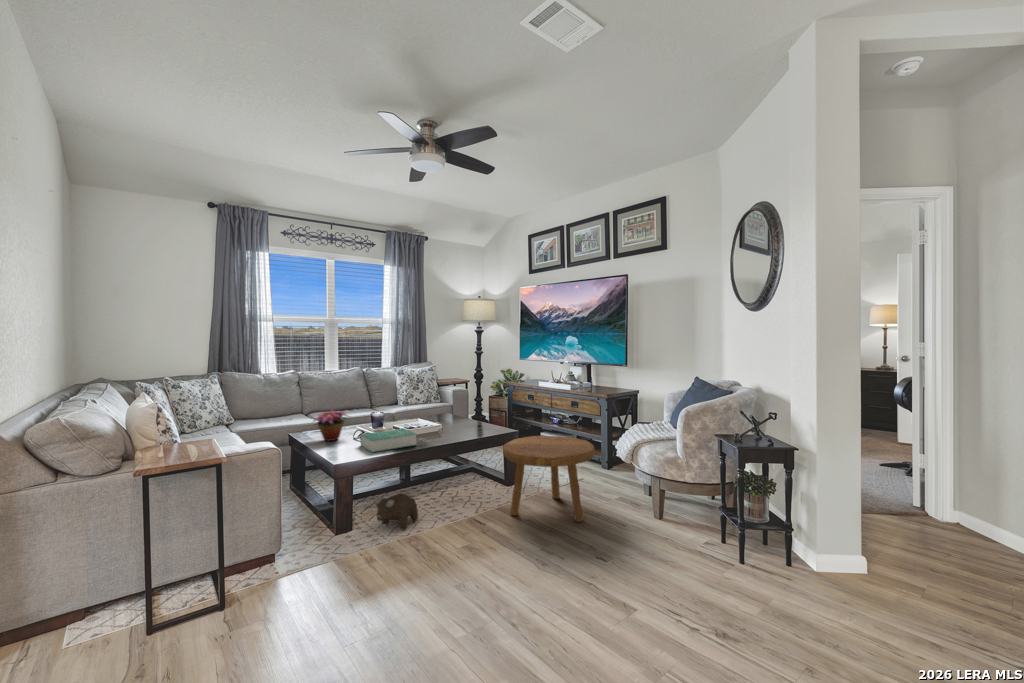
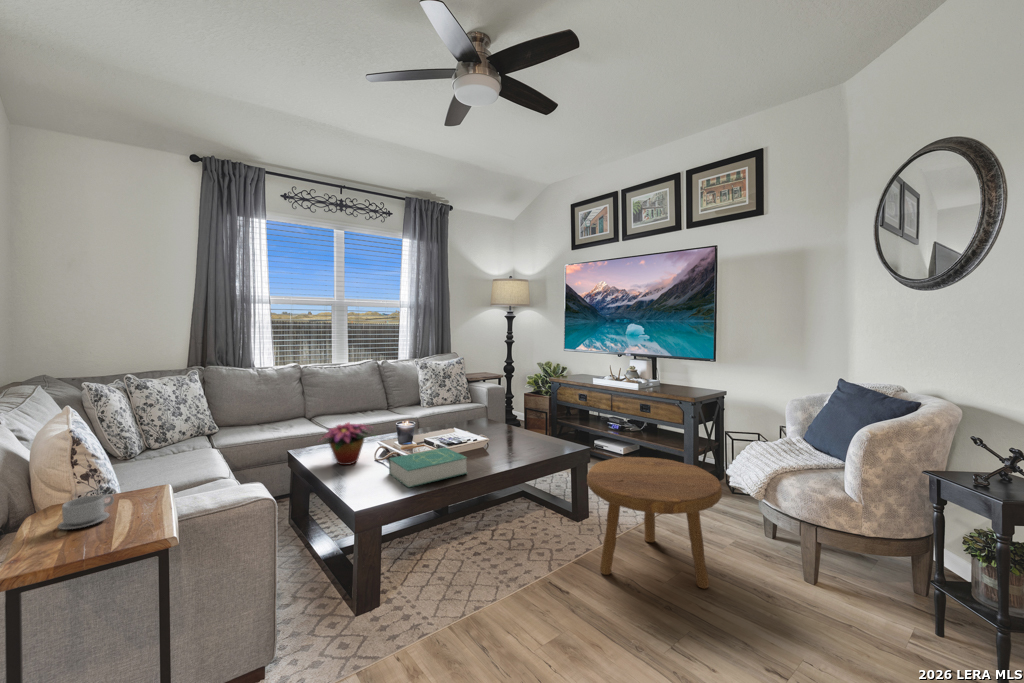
teacup: none [164,429,198,451] -> present [58,494,114,529]
plush toy: present [374,493,418,530] -> none [413,547,474,604]

